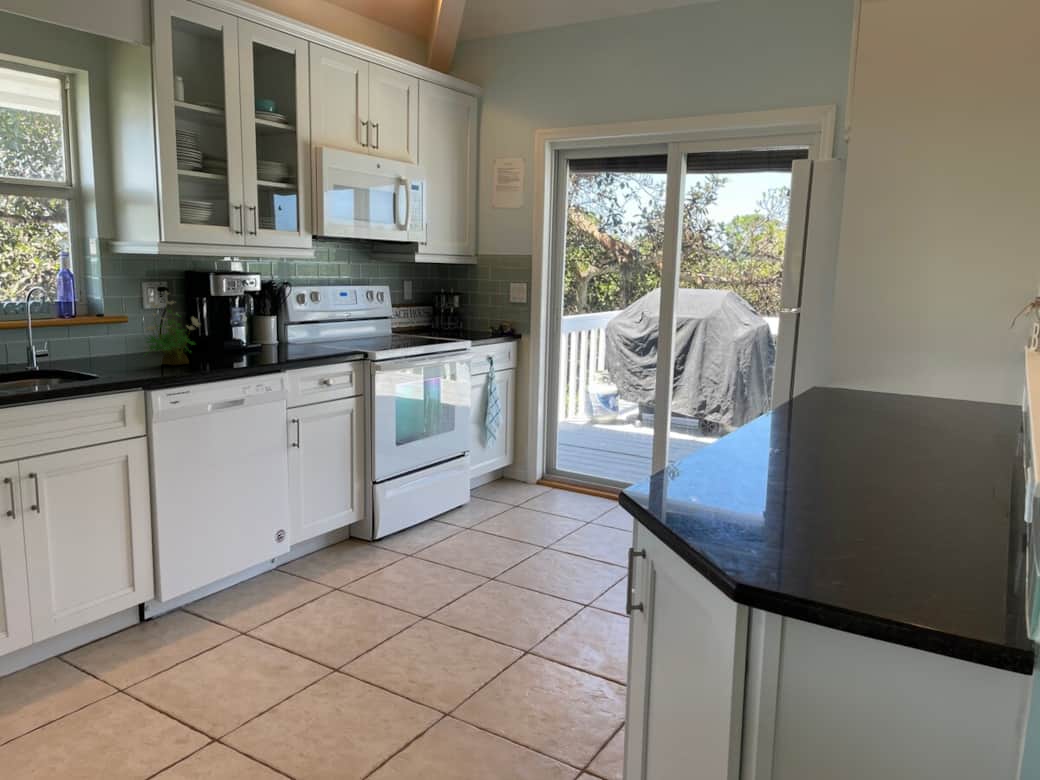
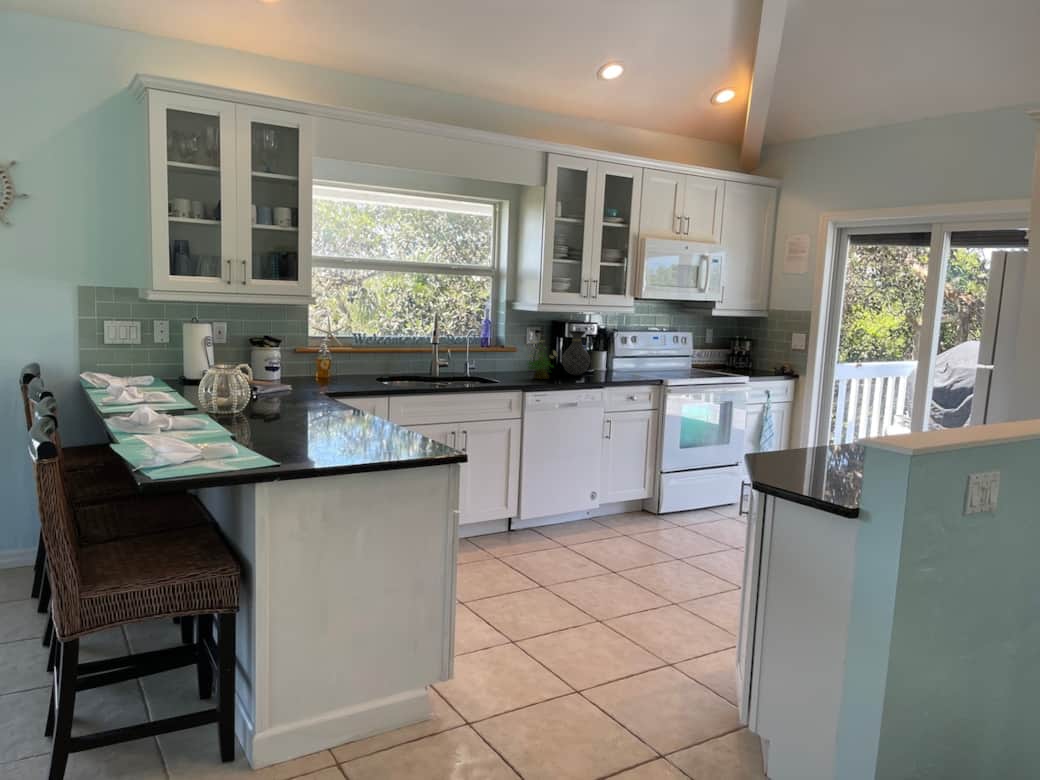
vase: none [207,286,255,355] -> present [562,331,591,375]

